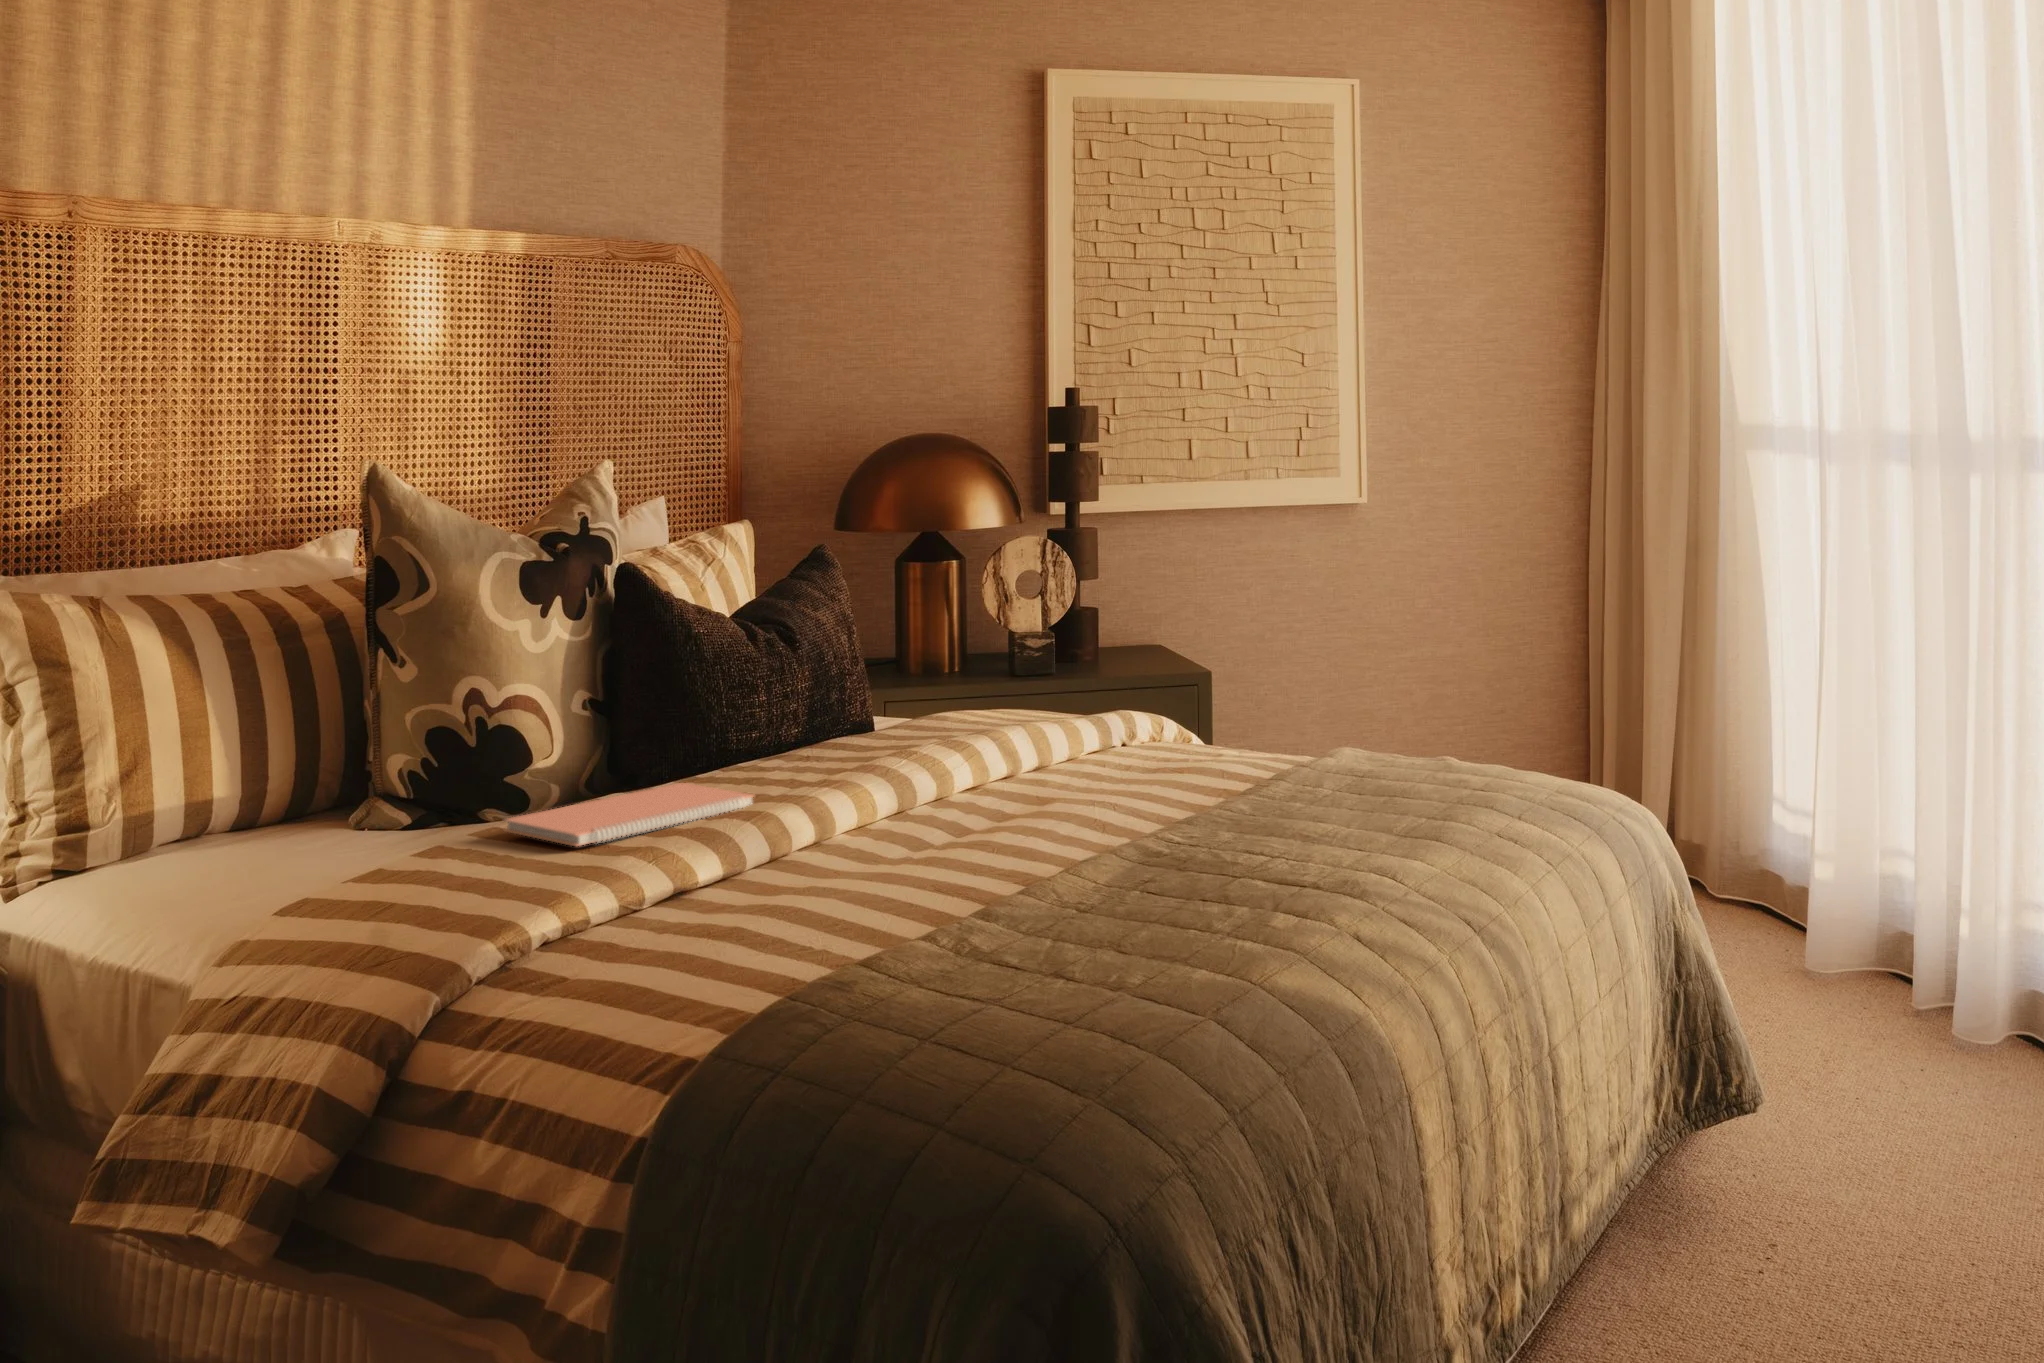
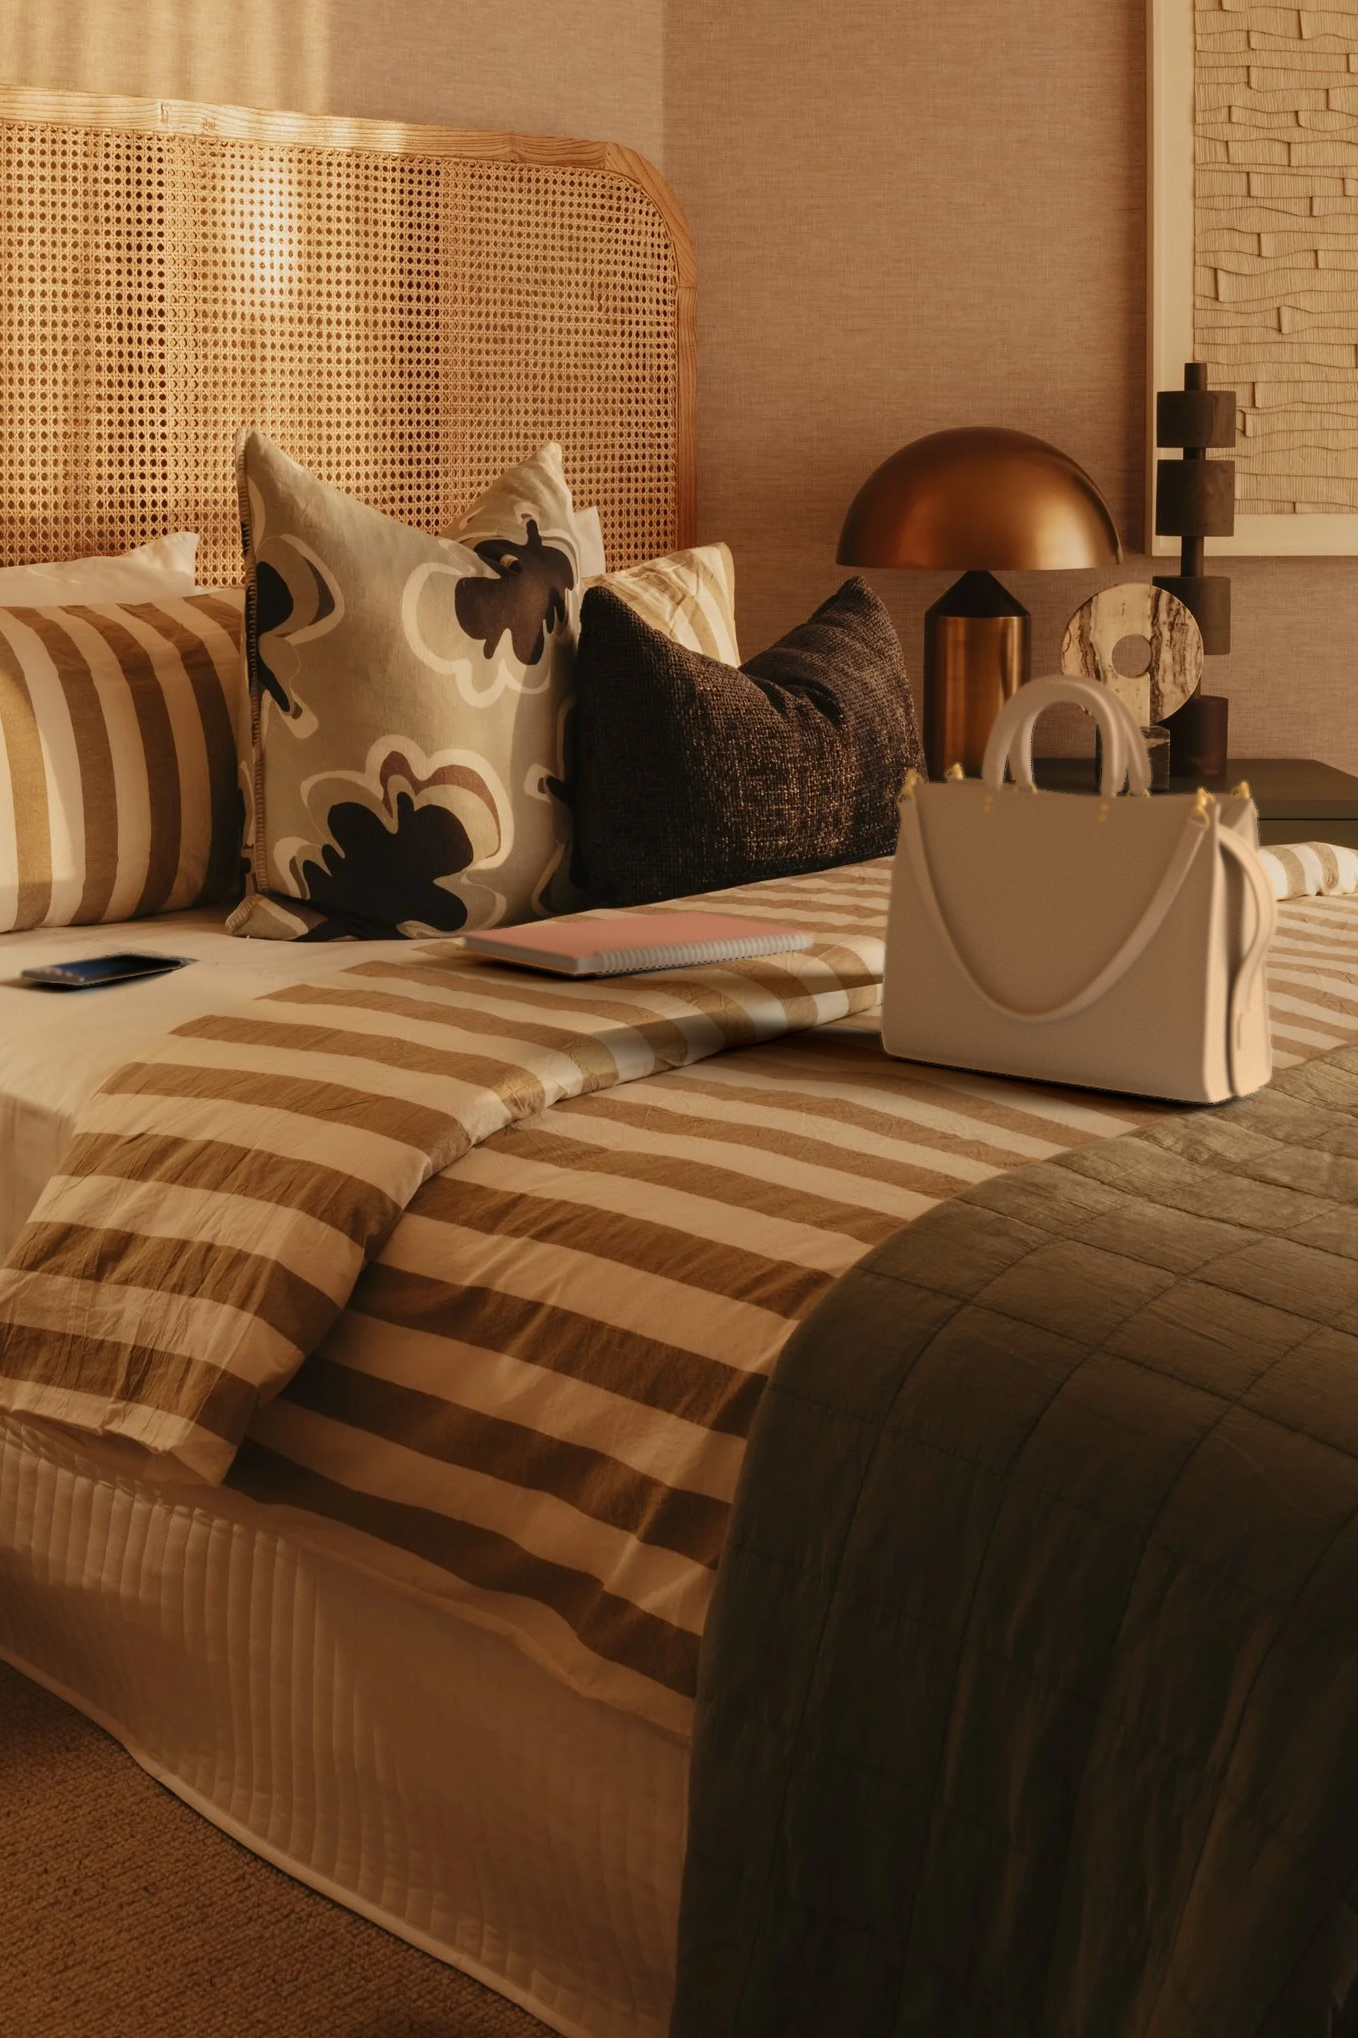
handbag: none [775,639,1009,899] -> present [881,674,1278,1103]
smartphone: none [178,841,318,876] -> present [21,953,183,986]

